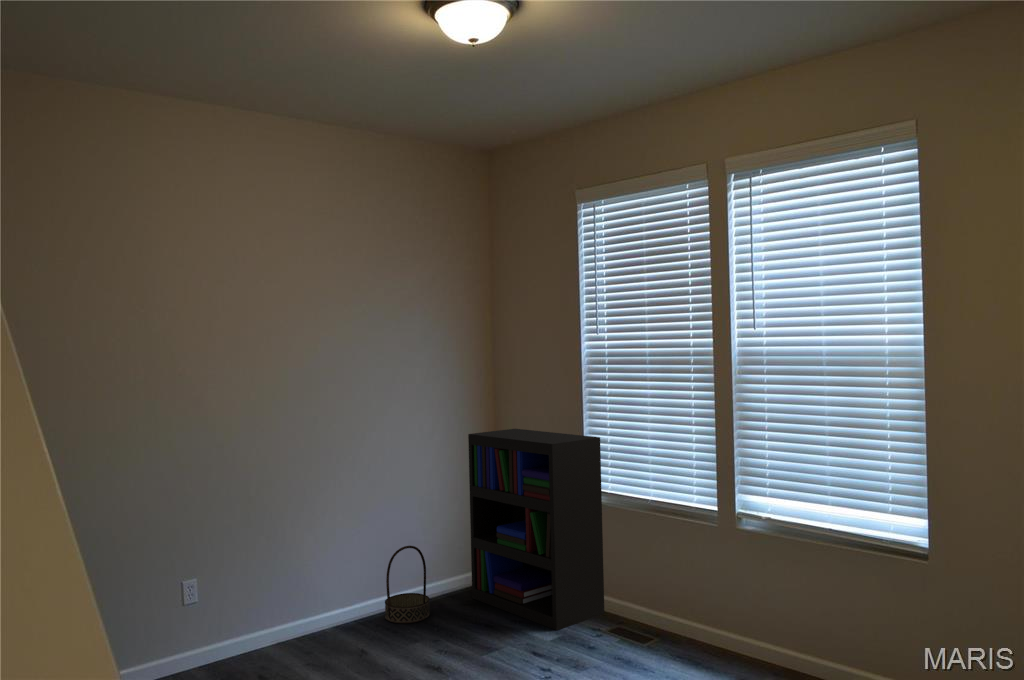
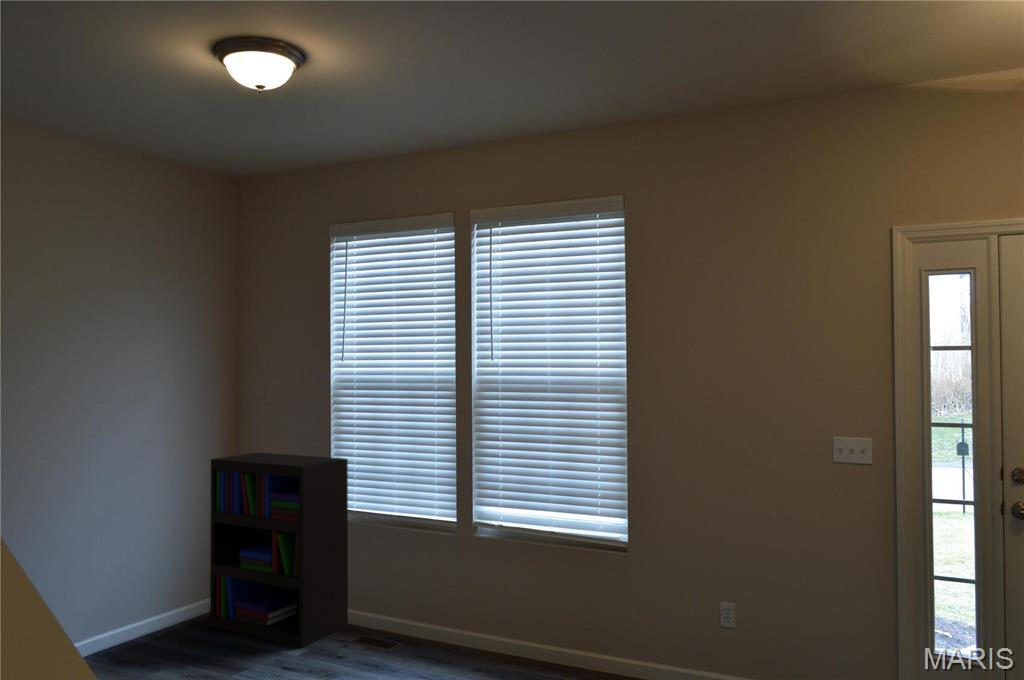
basket: present [385,546,430,623] -> none [114,577,165,660]

